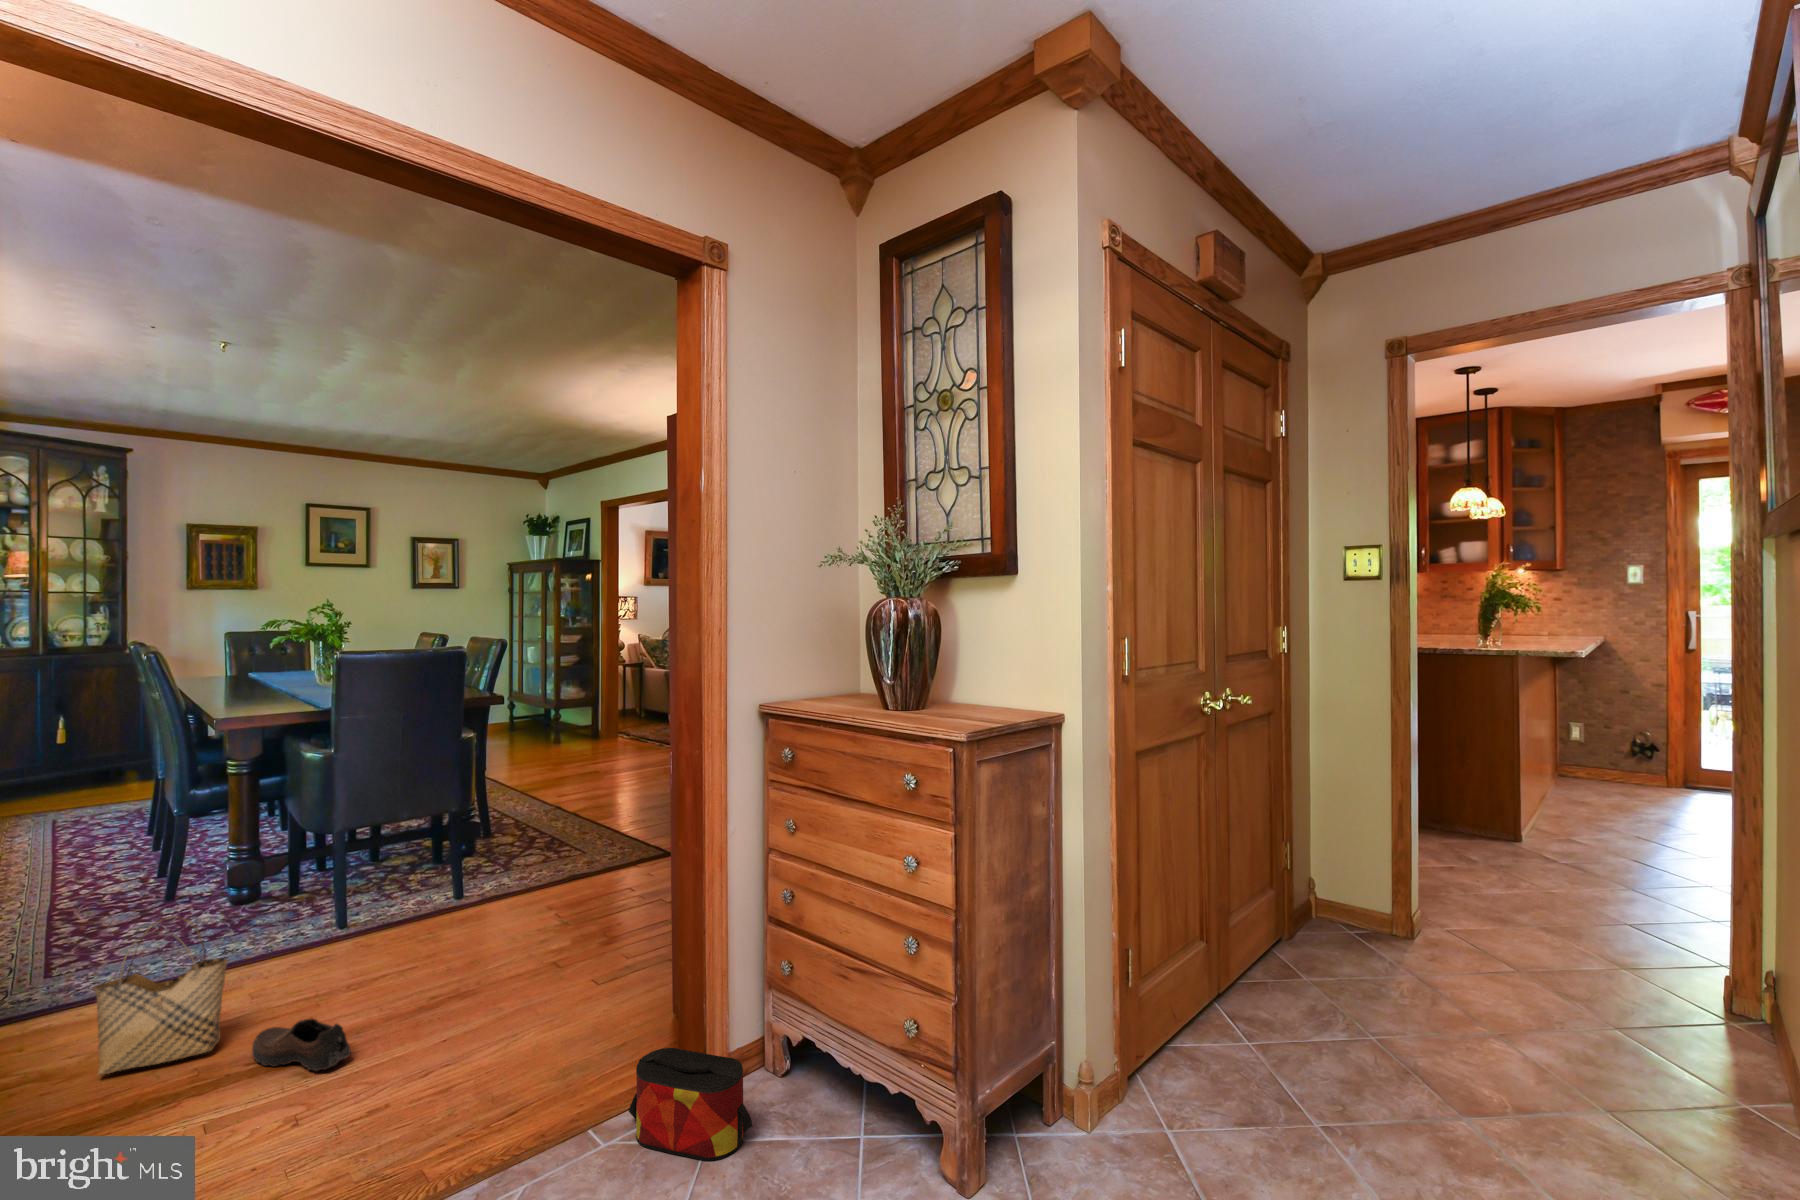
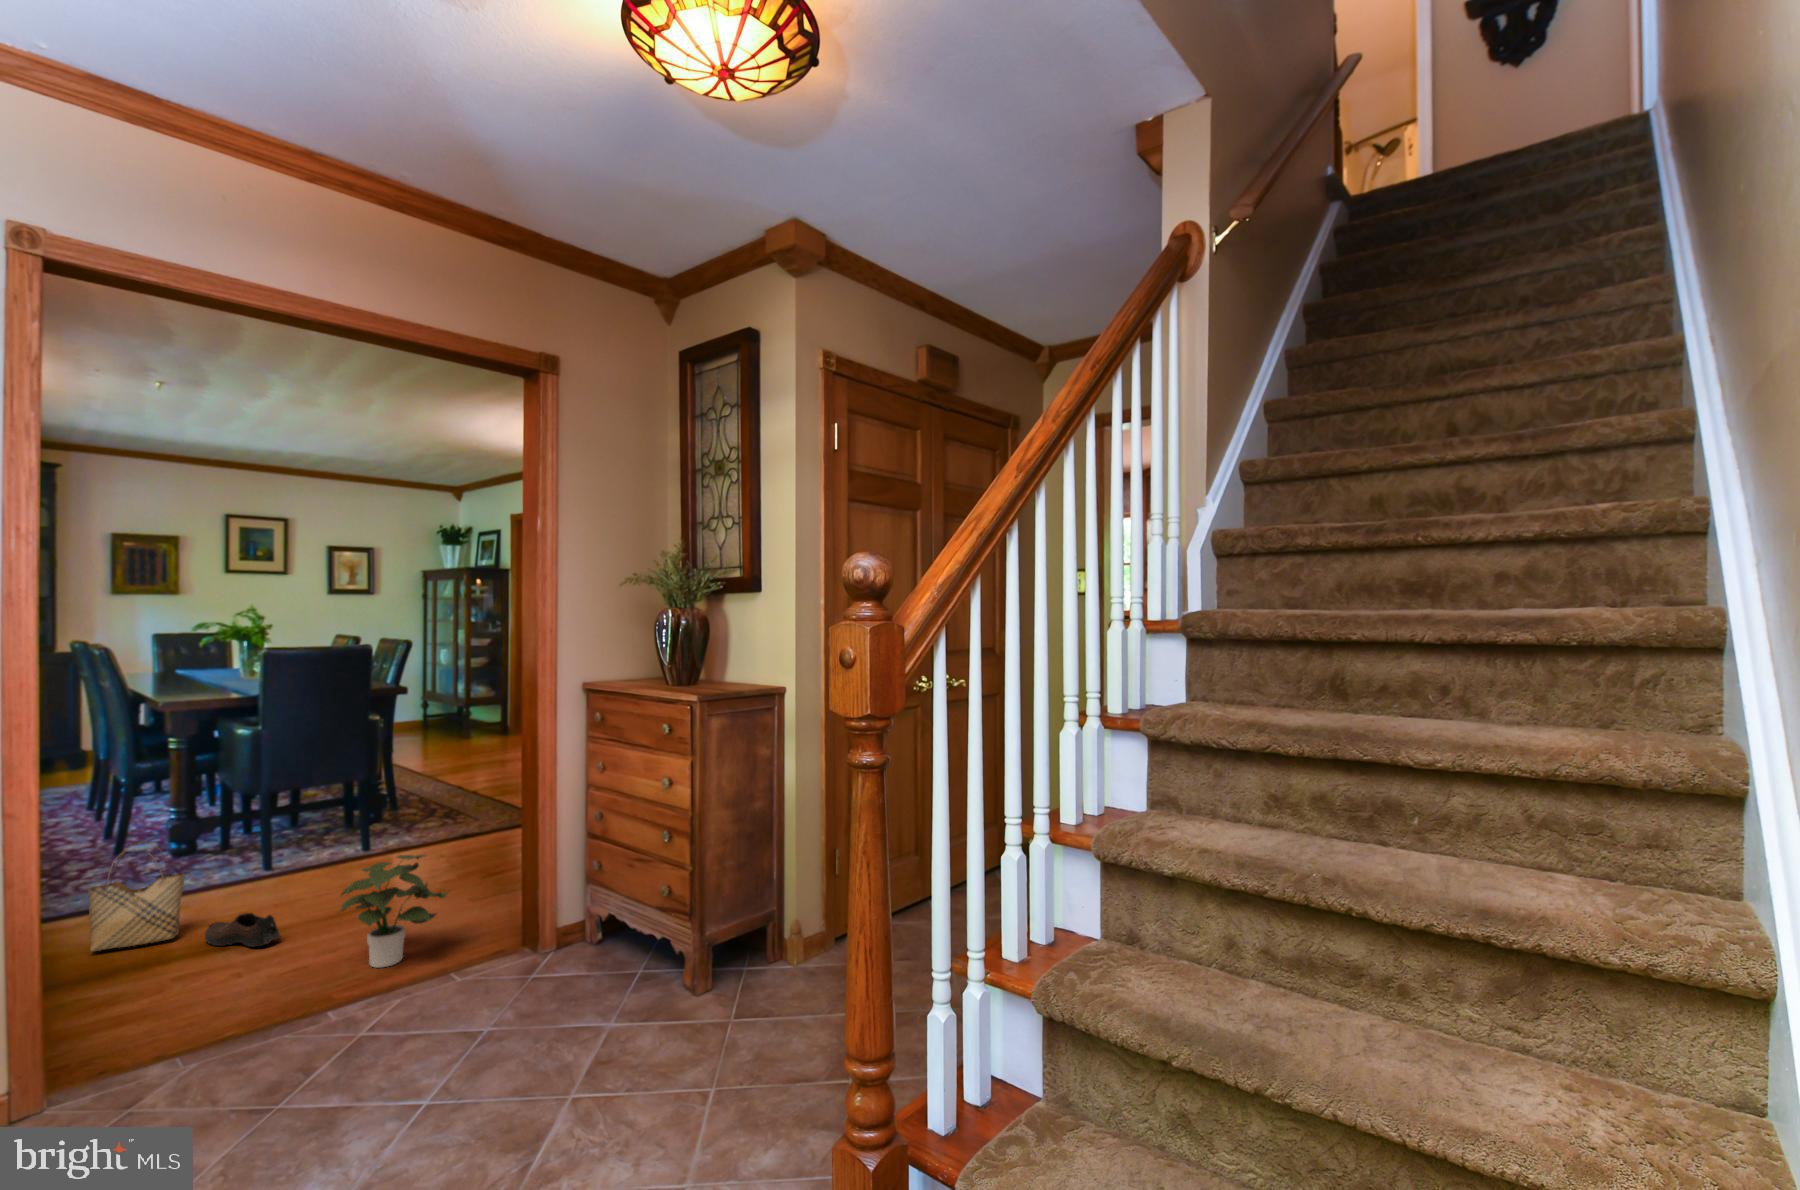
potted plant: none [428,949,581,1119] -> present [340,855,447,968]
bag: present [629,1048,753,1161] -> none [480,917,564,983]

